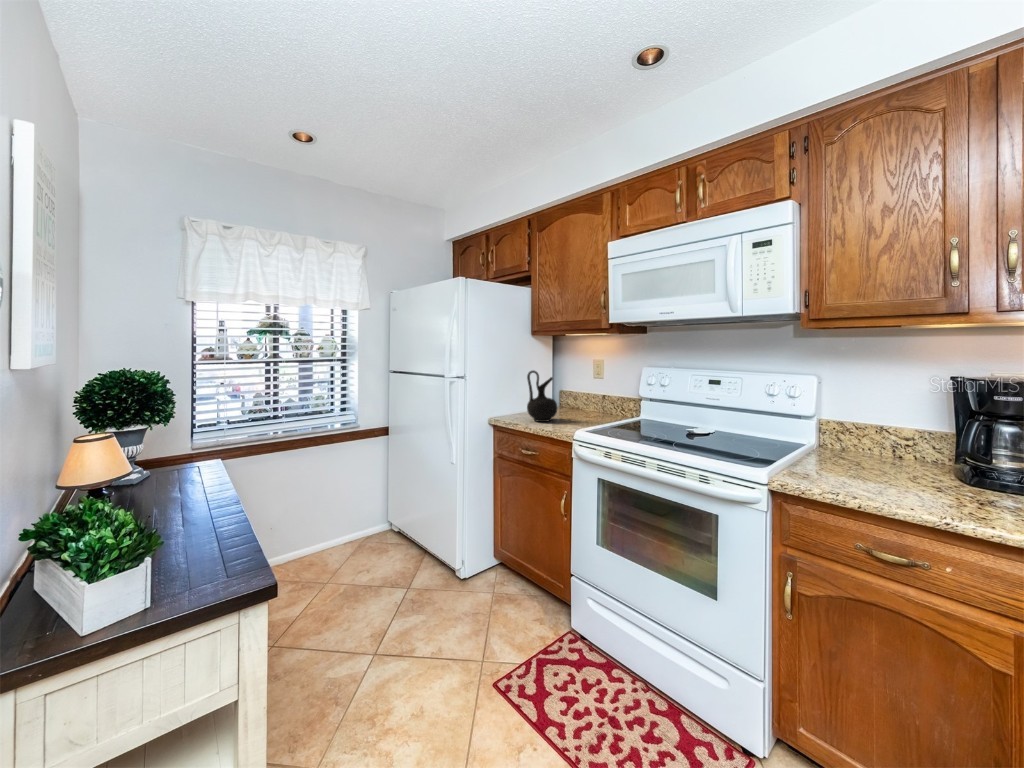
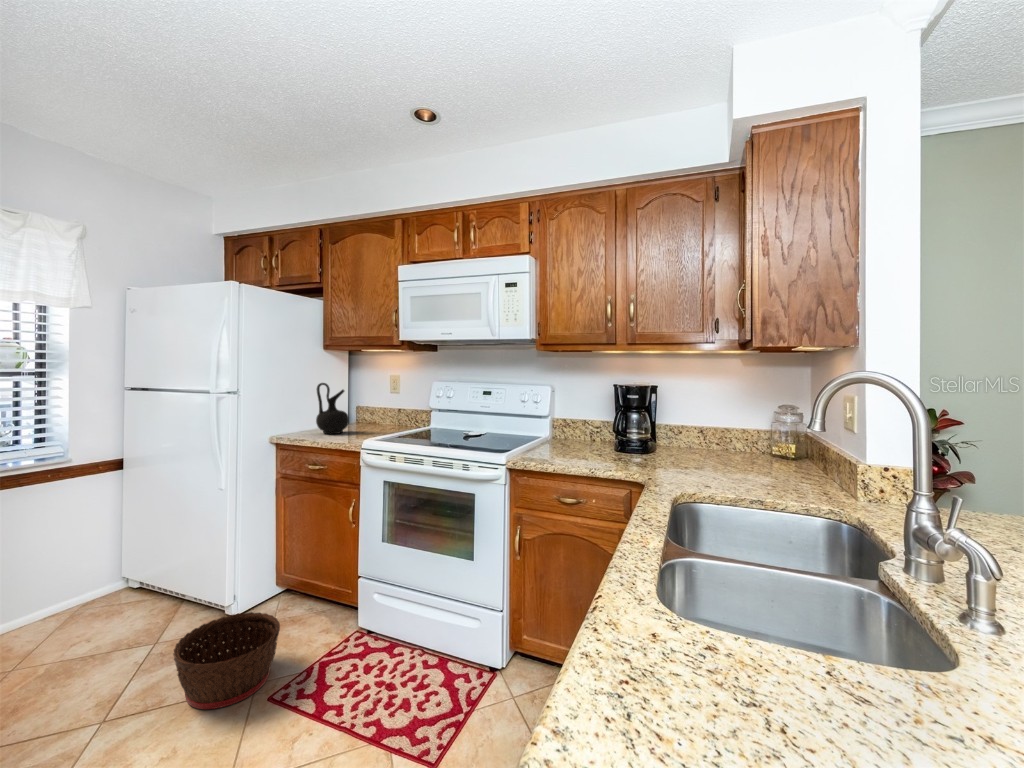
basket: none [411,592,499,690] -> present [173,612,280,709]

